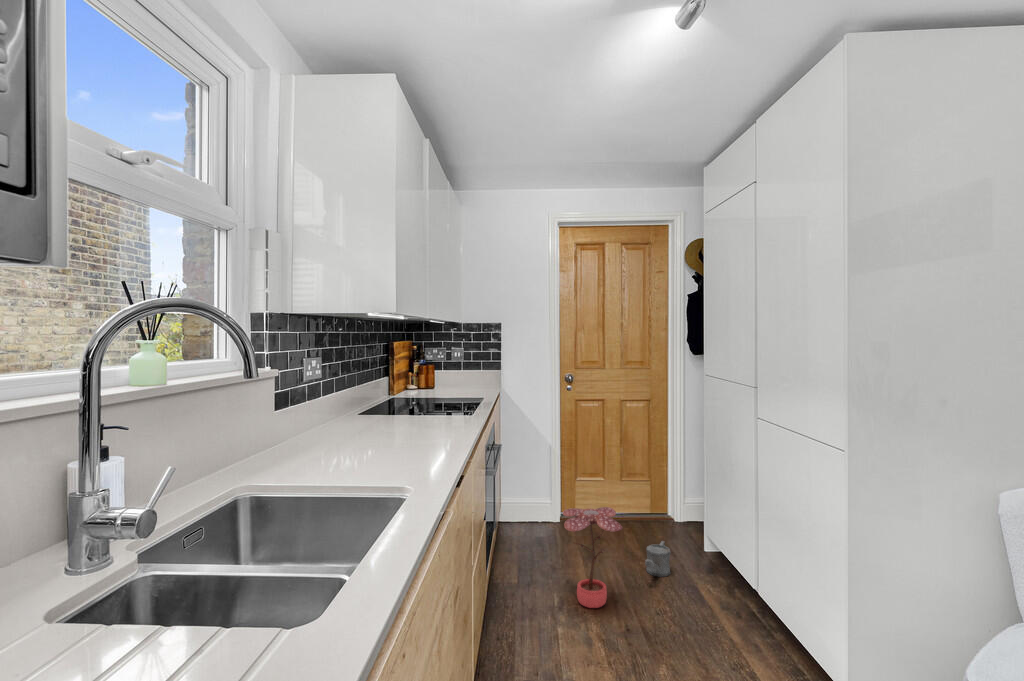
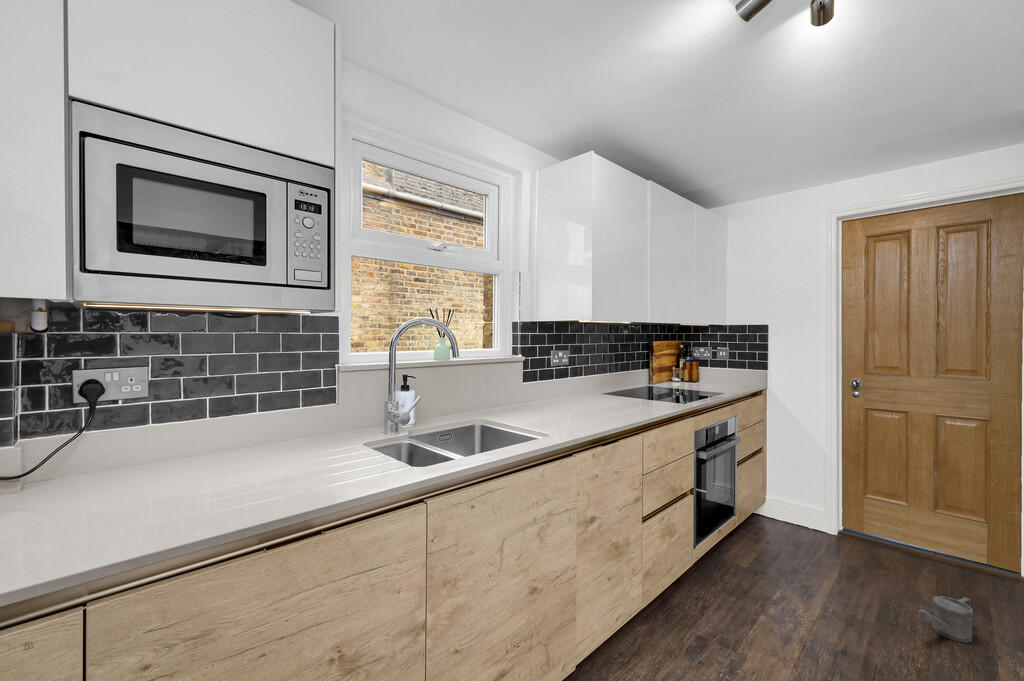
potted plant: present [563,507,622,608] -> none [788,521,869,639]

